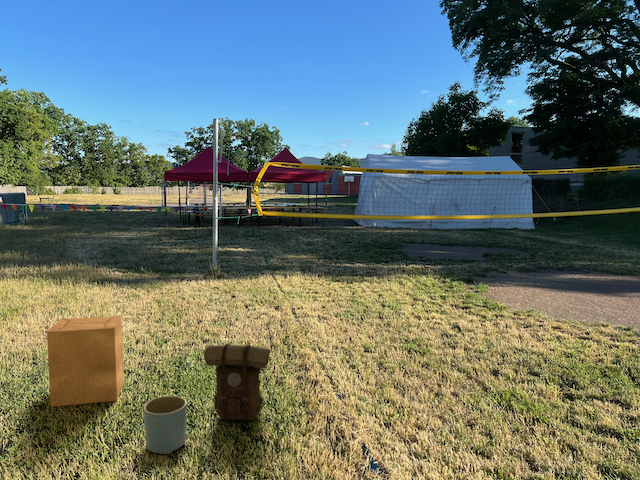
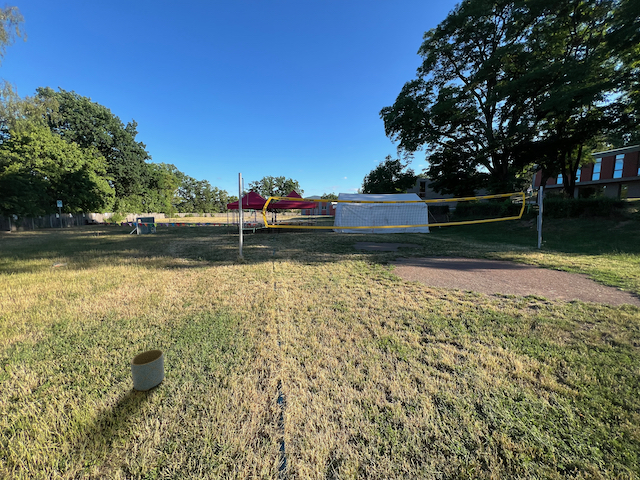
cardboard box: present [47,316,124,407] -> none [89,294,151,353]
backpack: present [204,344,270,421] -> none [181,314,227,363]

